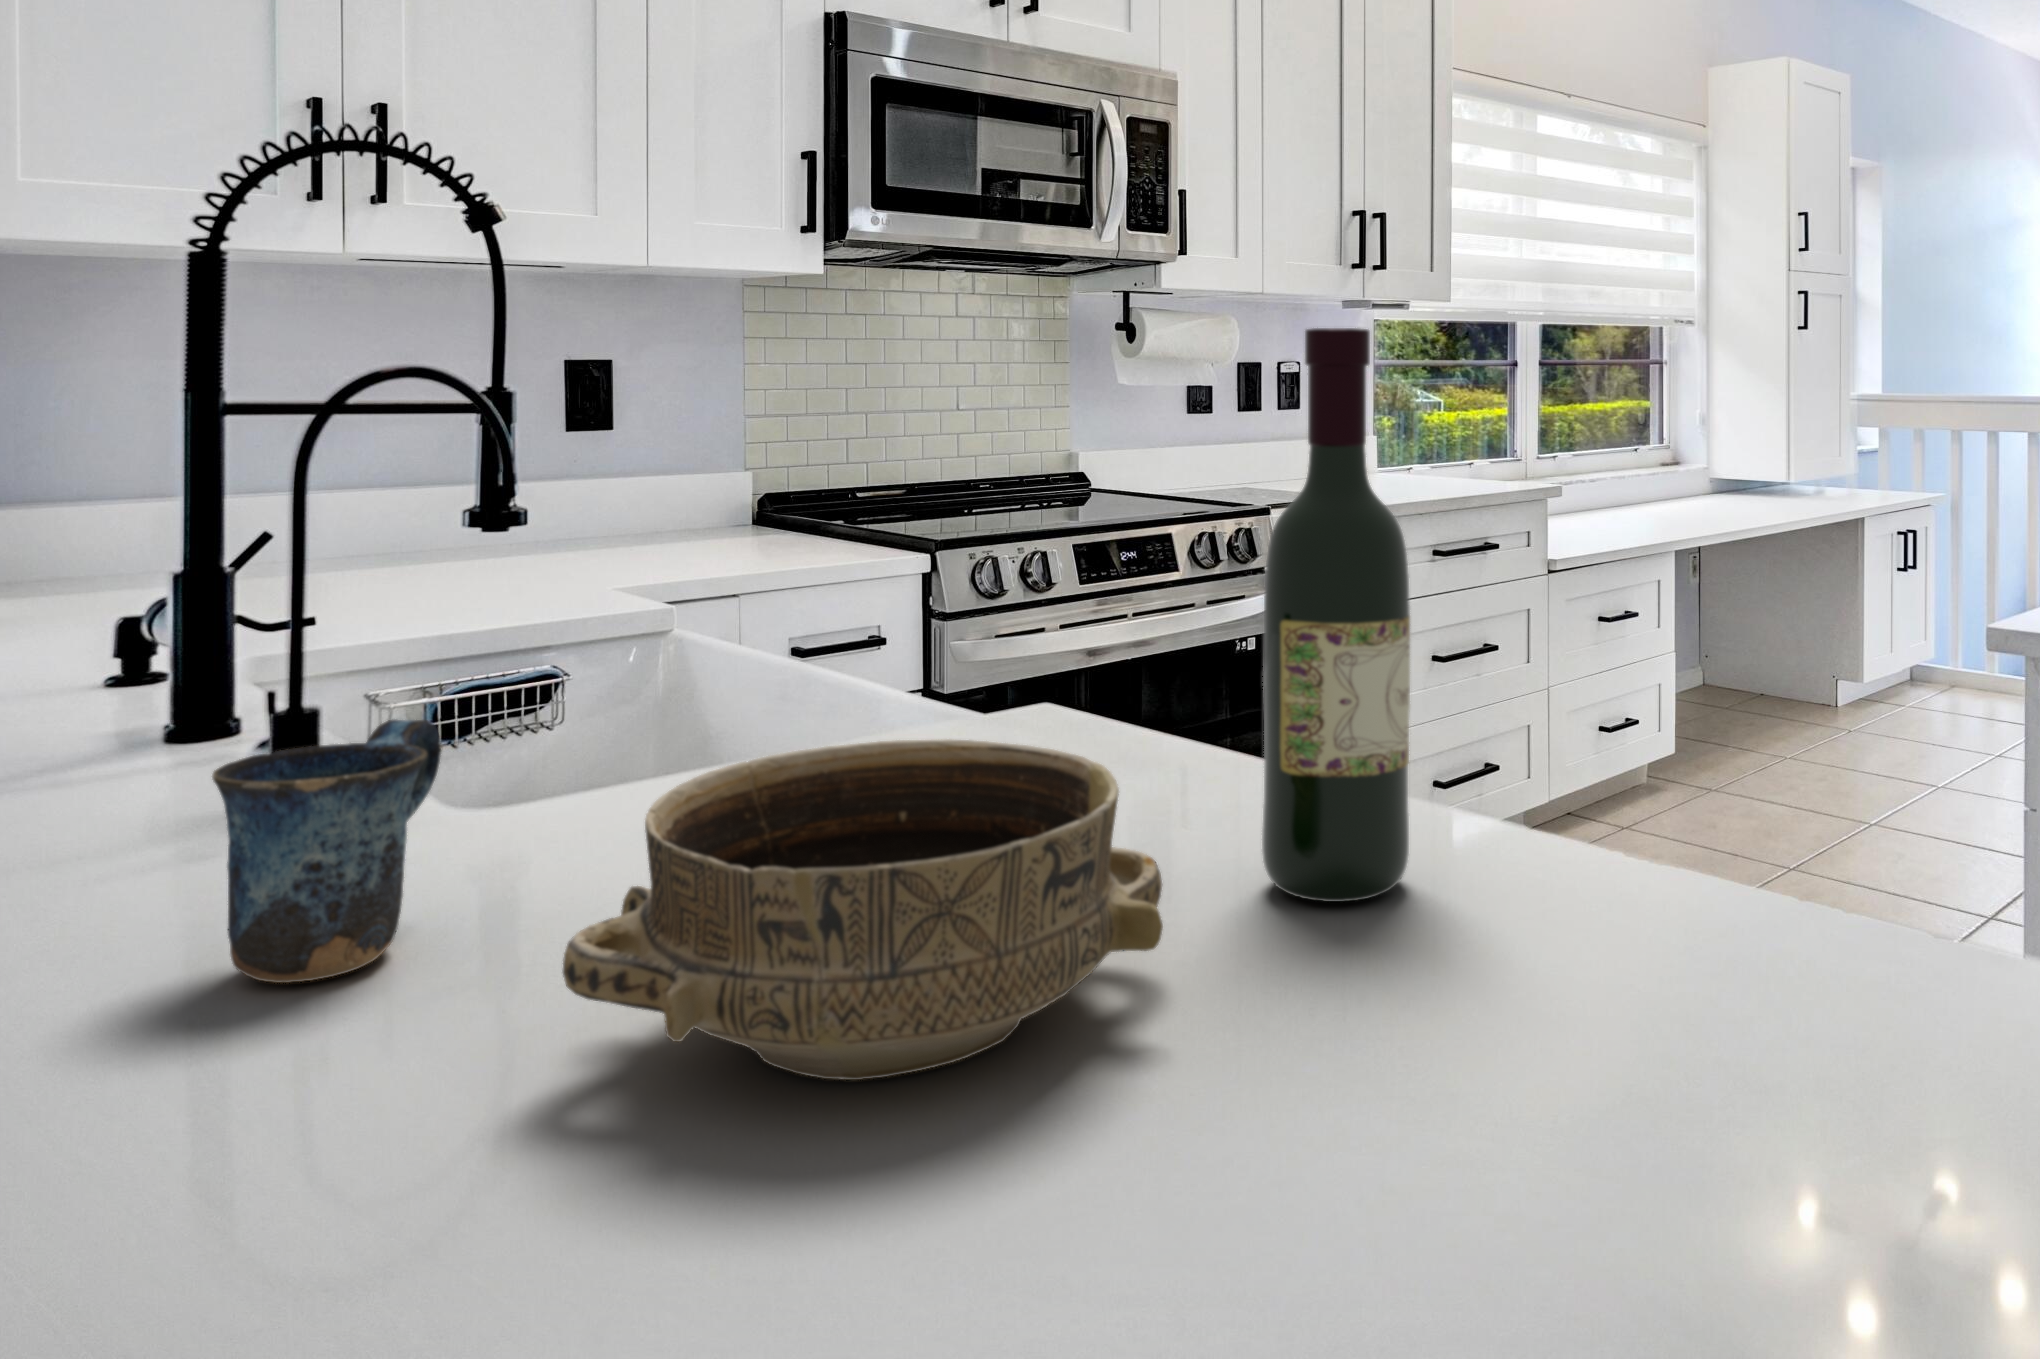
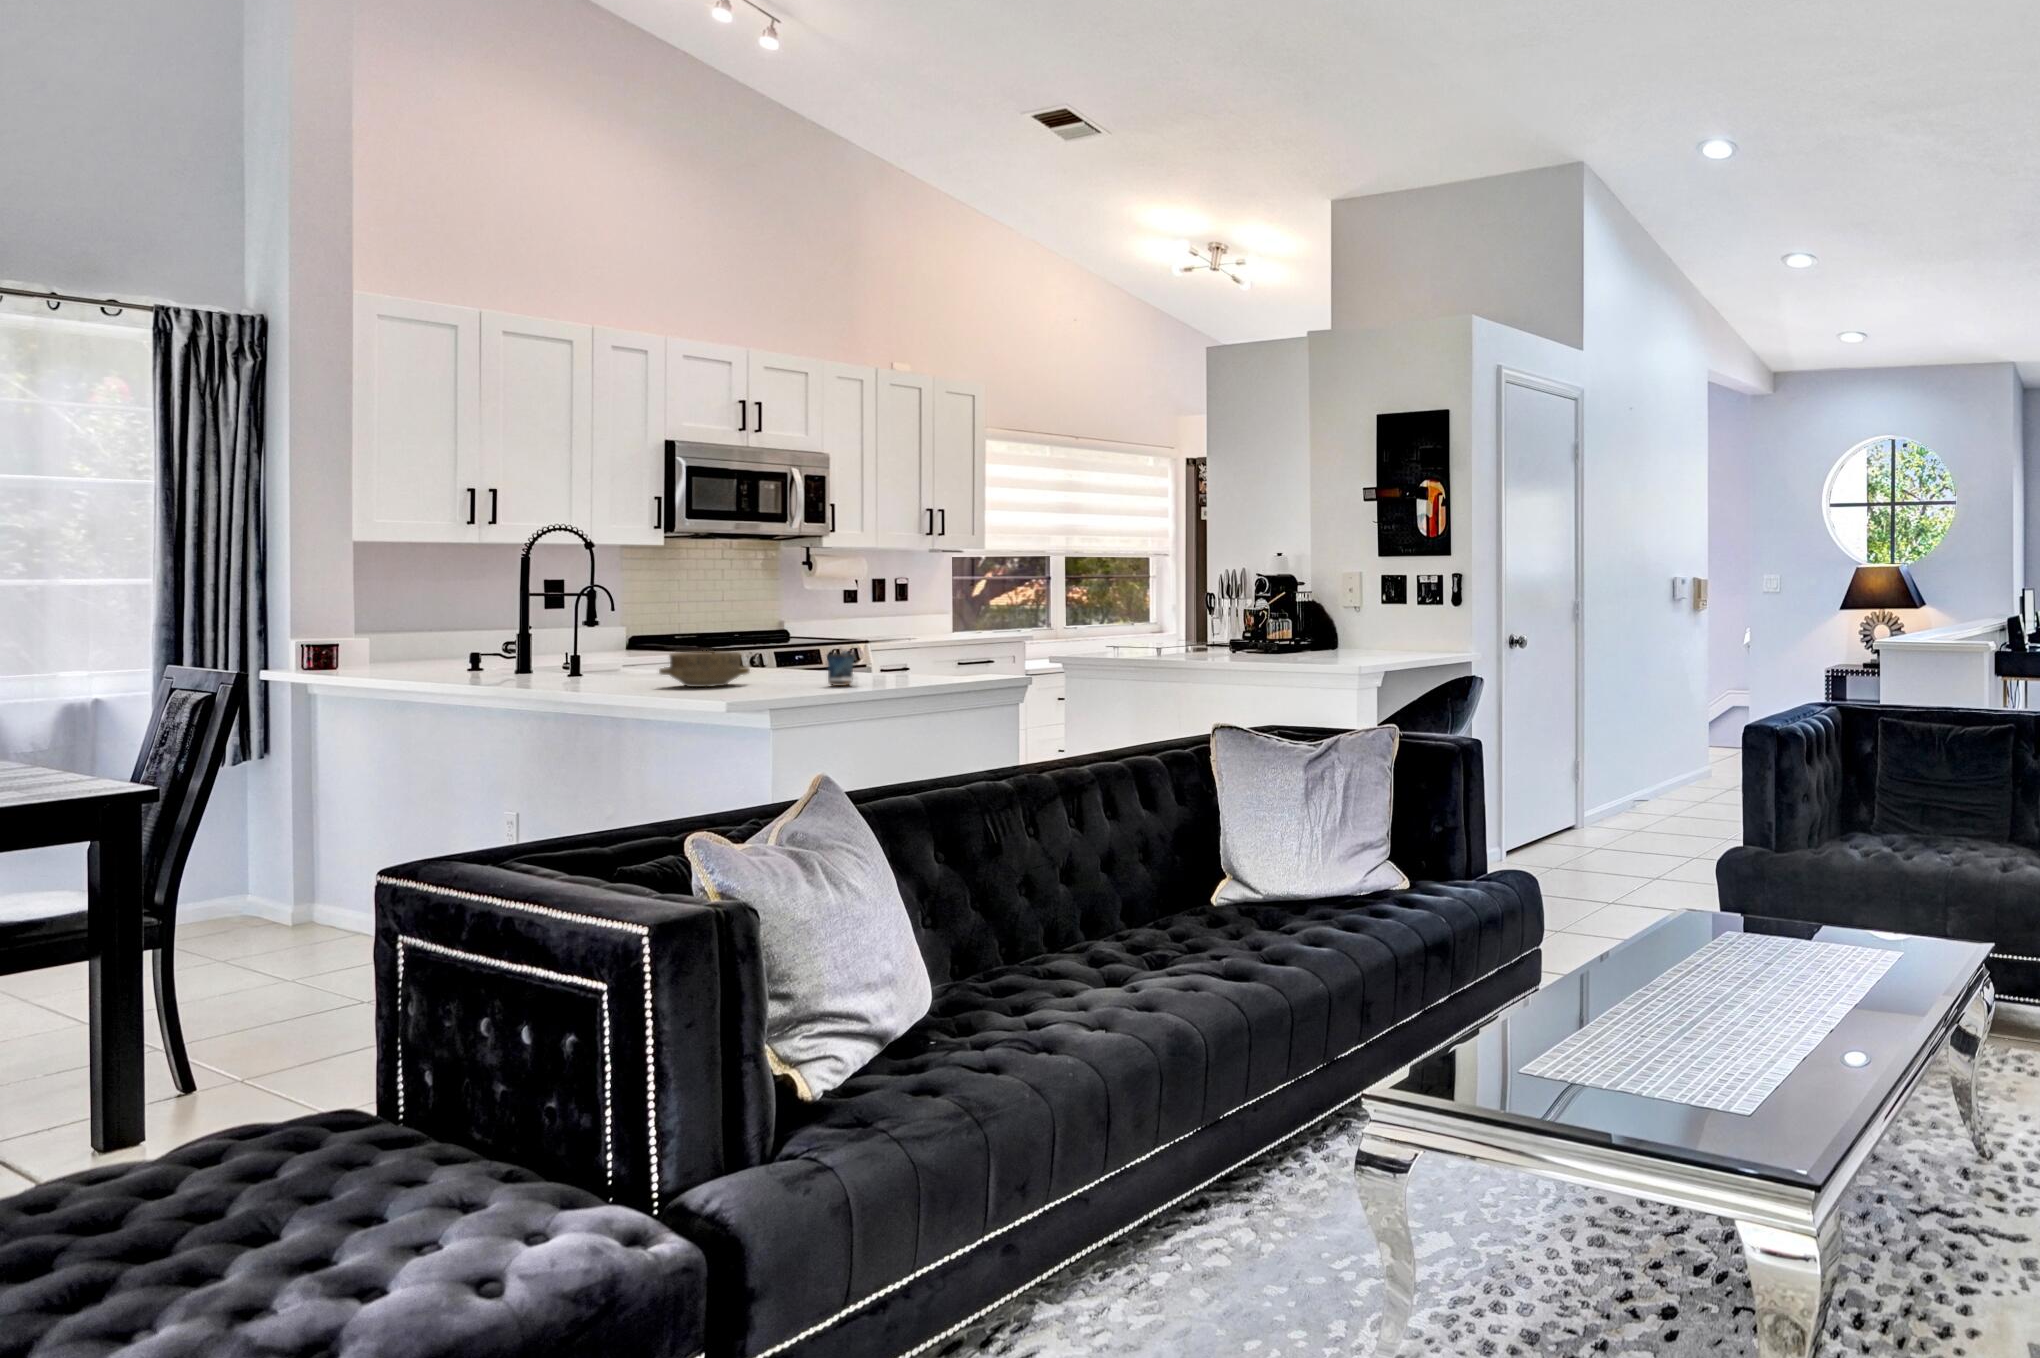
wine bottle: present [1262,328,1410,902] -> none [773,587,801,681]
mug: present [212,719,441,983] -> present [827,651,855,686]

